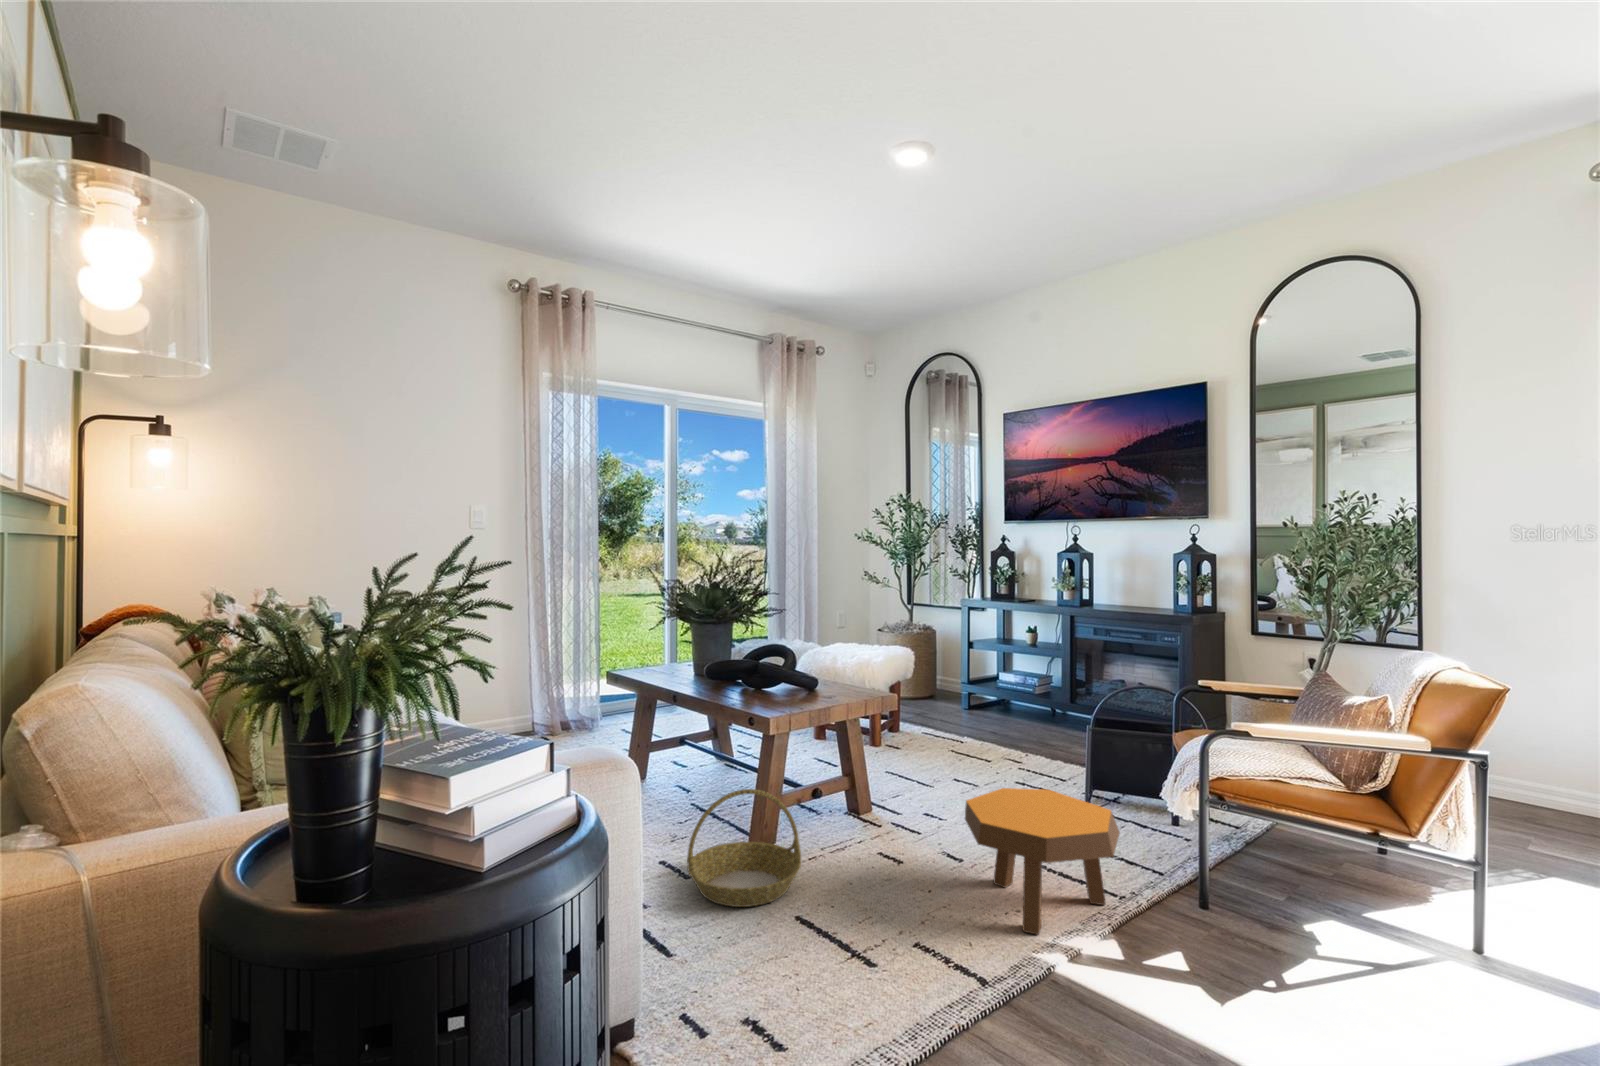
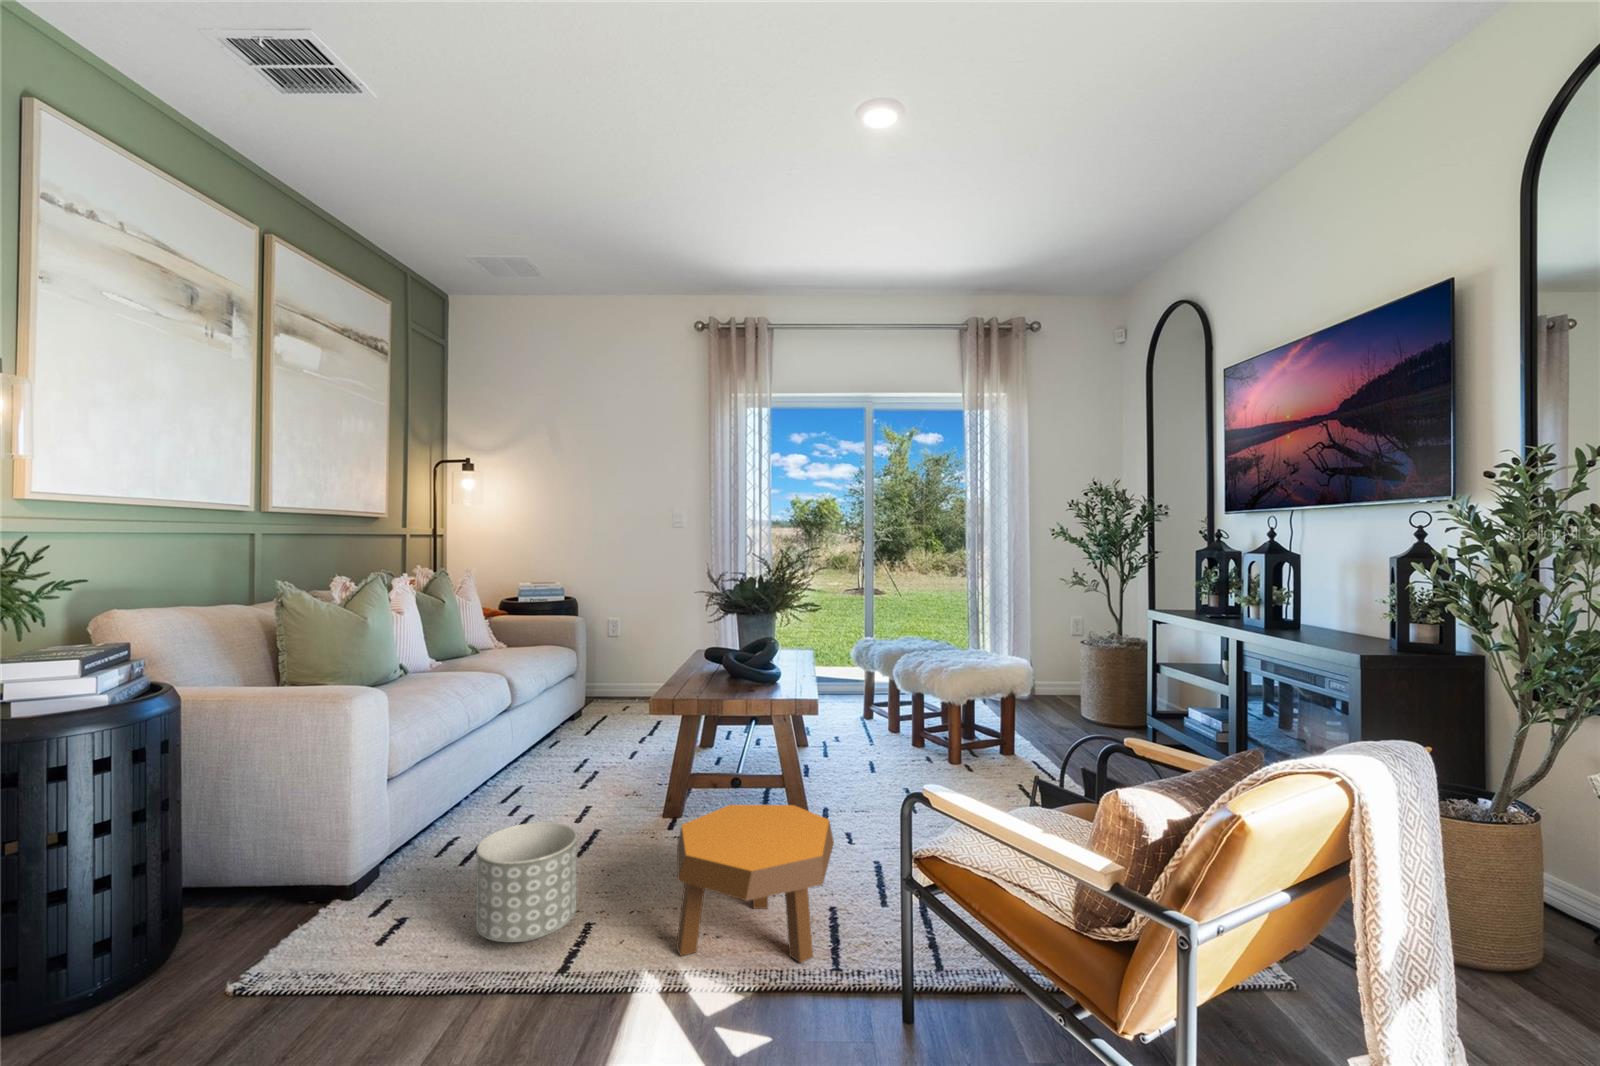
basket: present [687,789,801,907] -> none [535,747,637,847]
planter: none [848,856,951,987] -> present [476,822,577,942]

